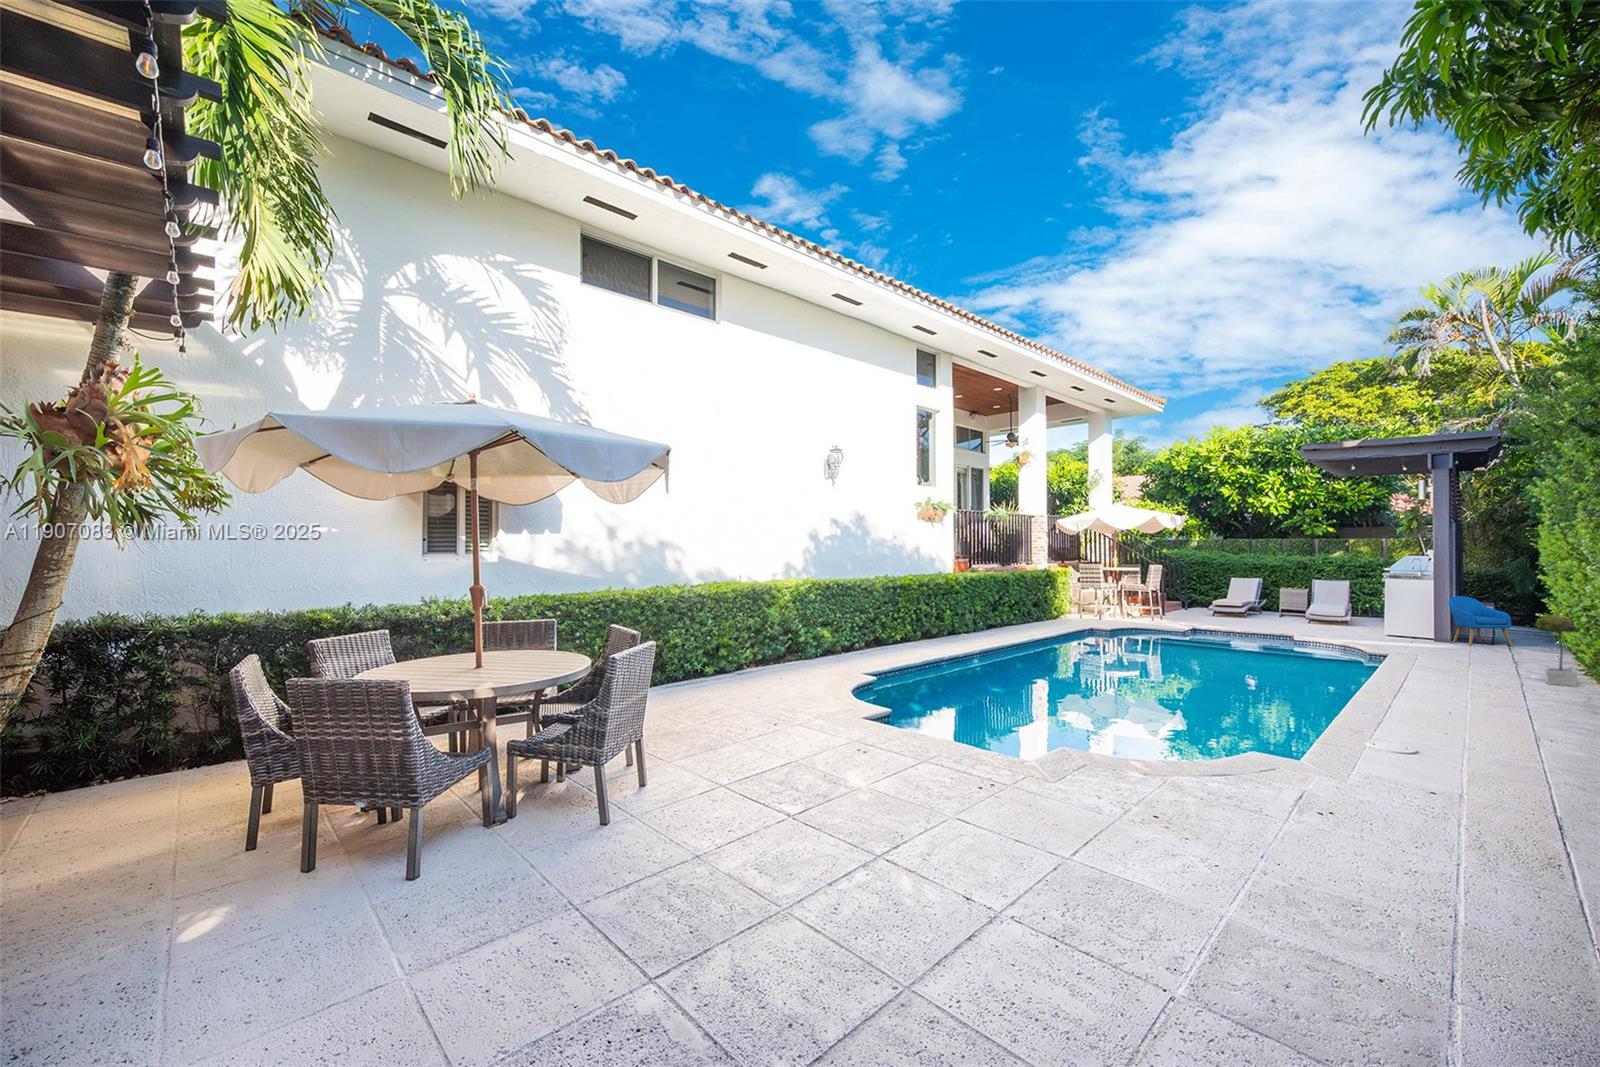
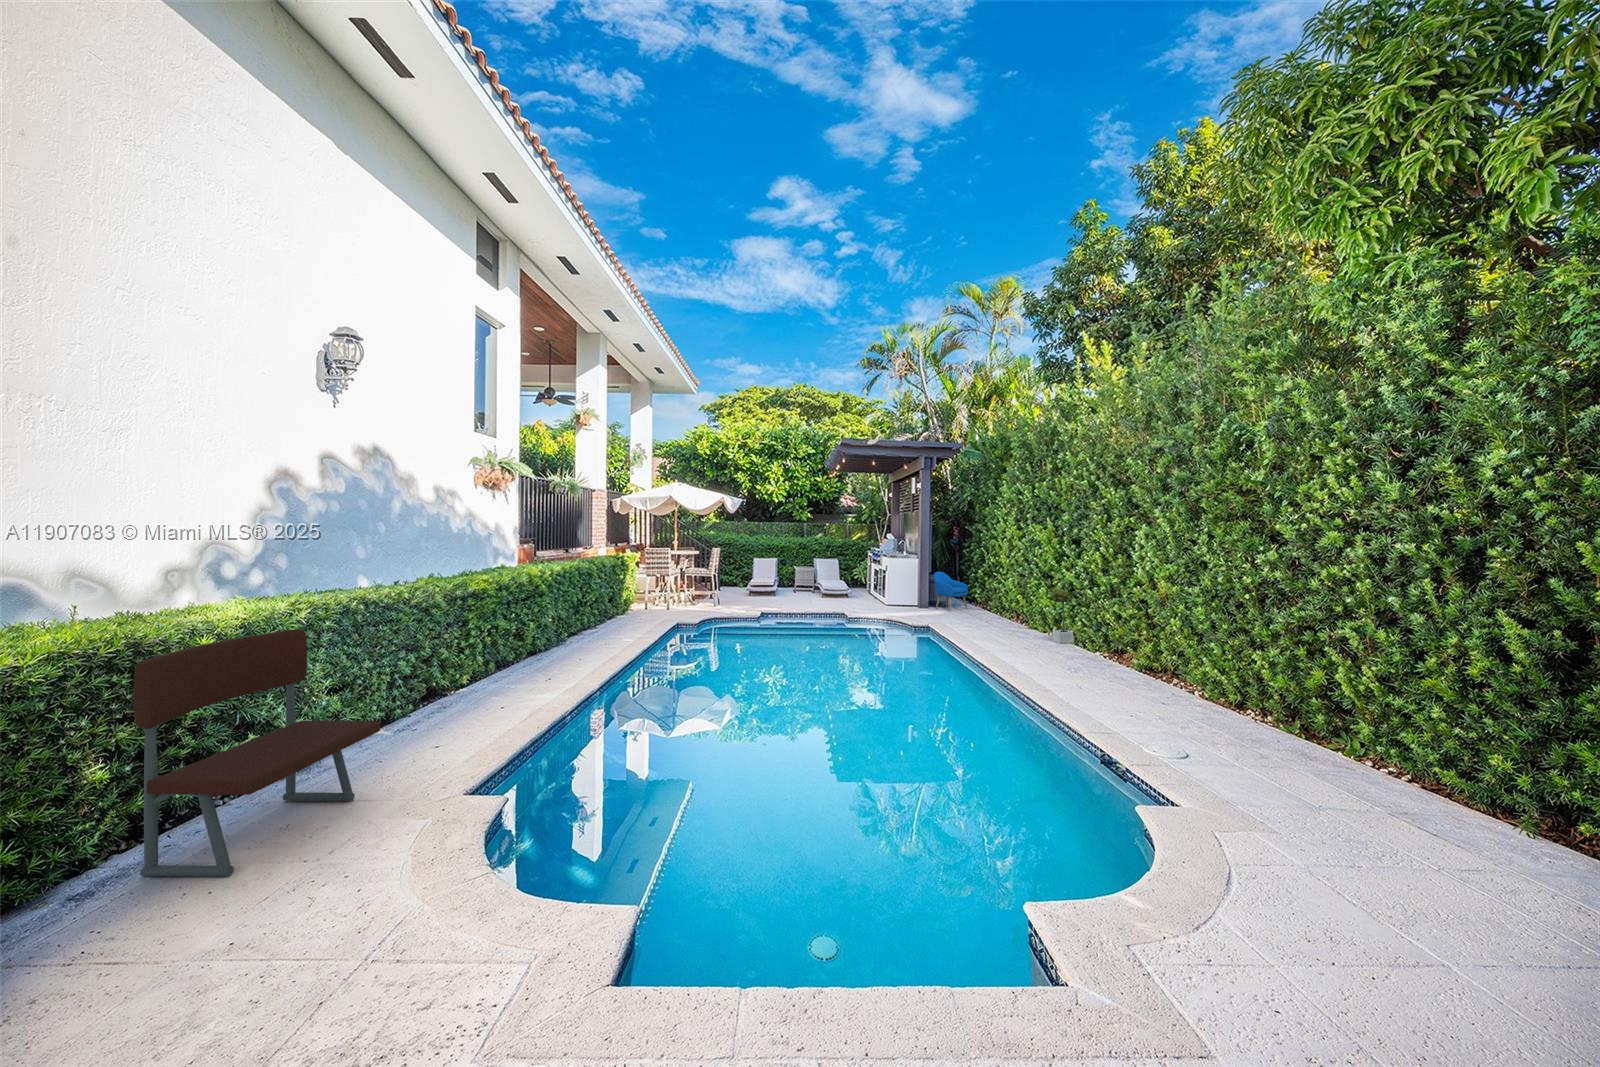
bench: none [752,592,831,678] -> present [134,630,380,877]

